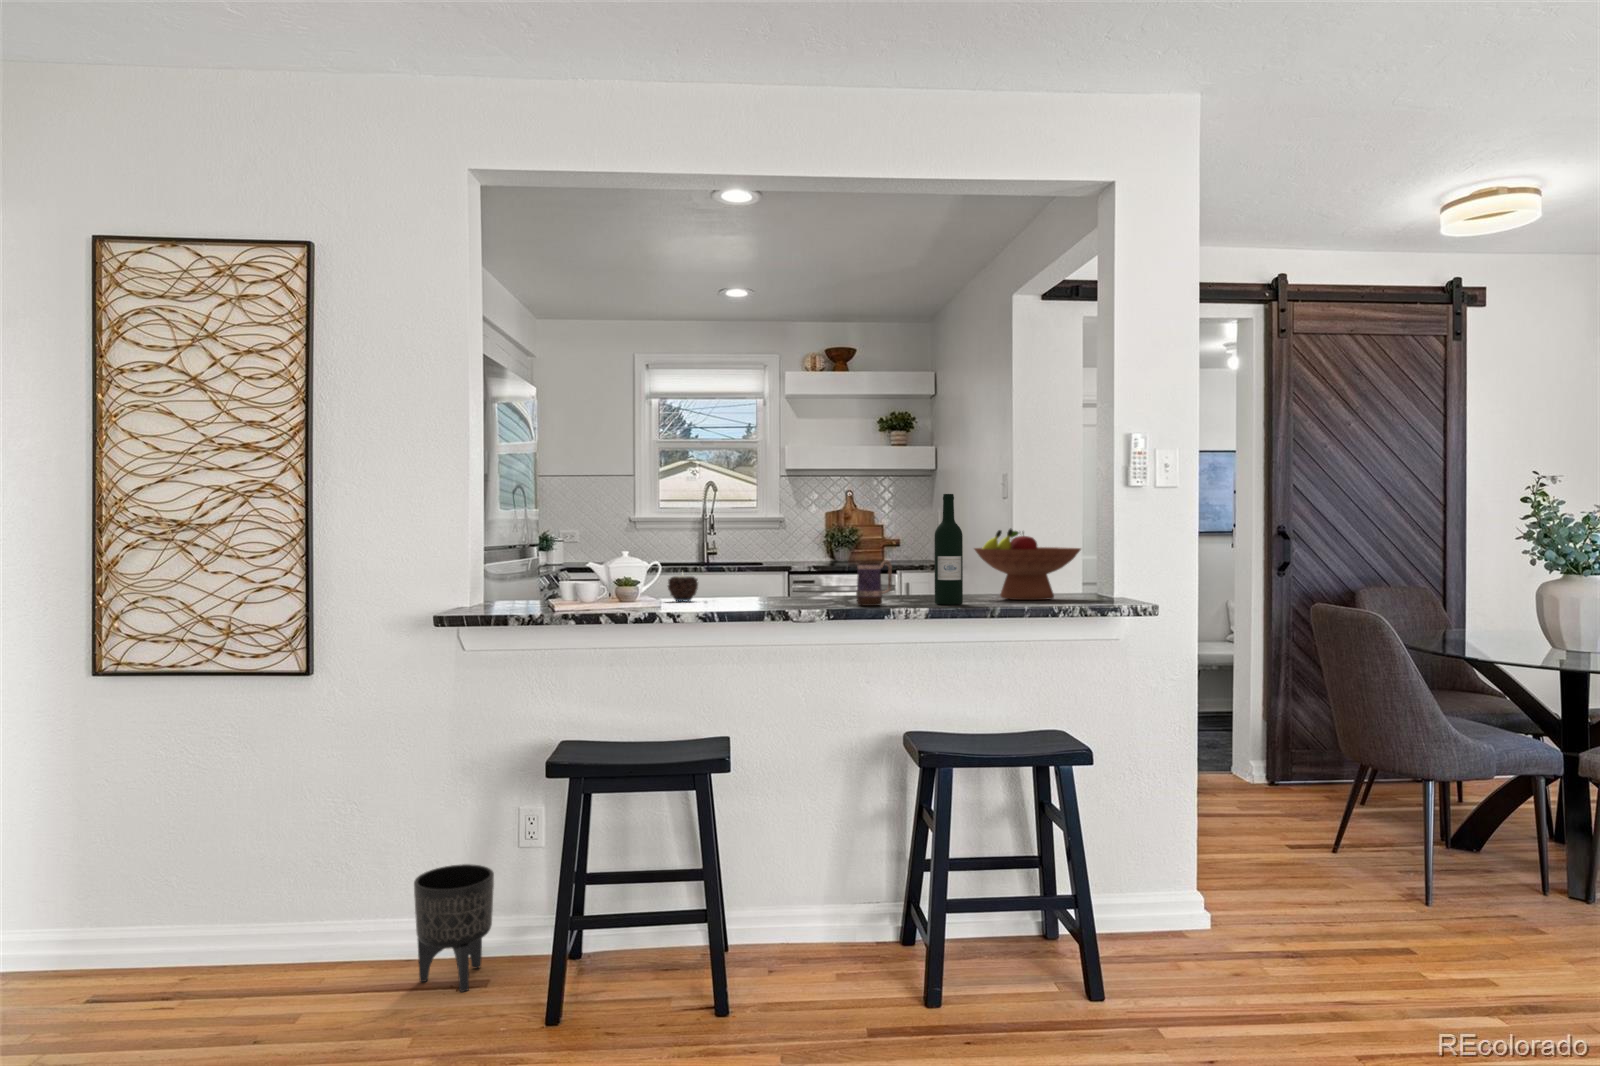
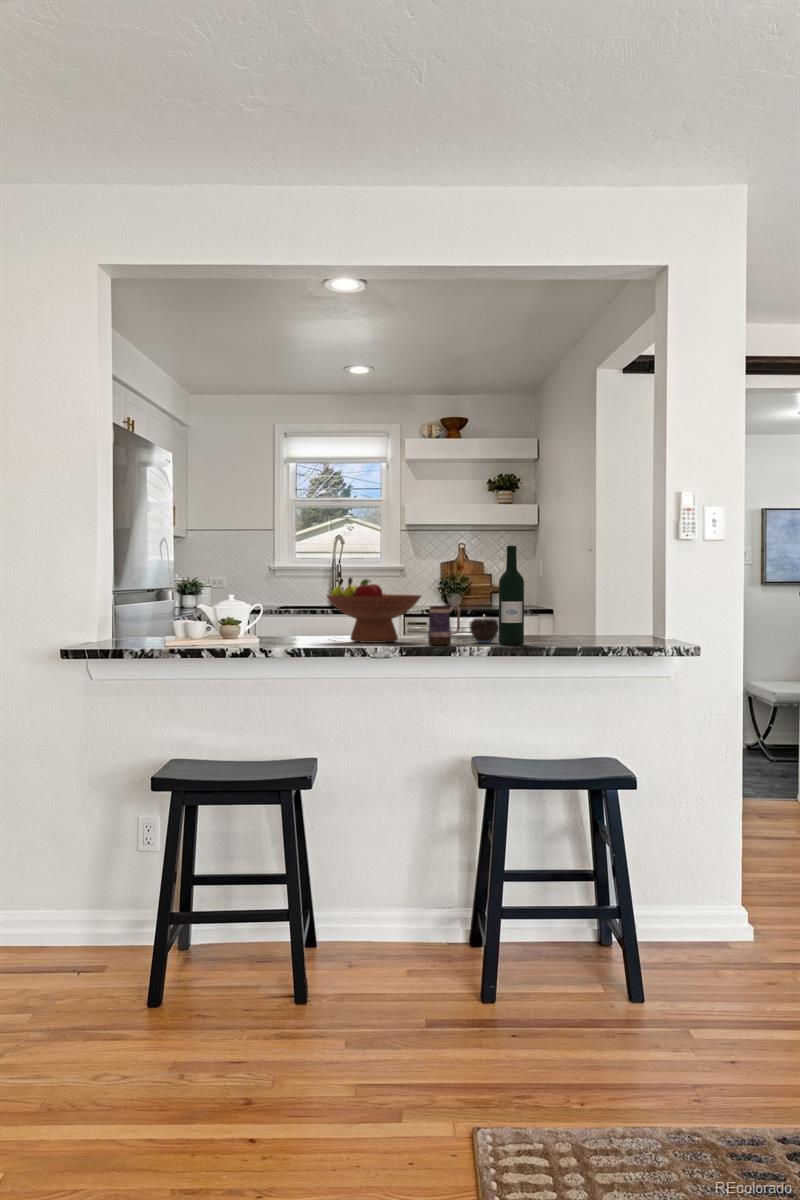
fruit bowl: present [974,528,1081,600] -> present [327,578,421,643]
candle: present [668,576,698,601] -> present [470,618,499,643]
planter: present [414,864,494,992] -> none [41,866,111,975]

